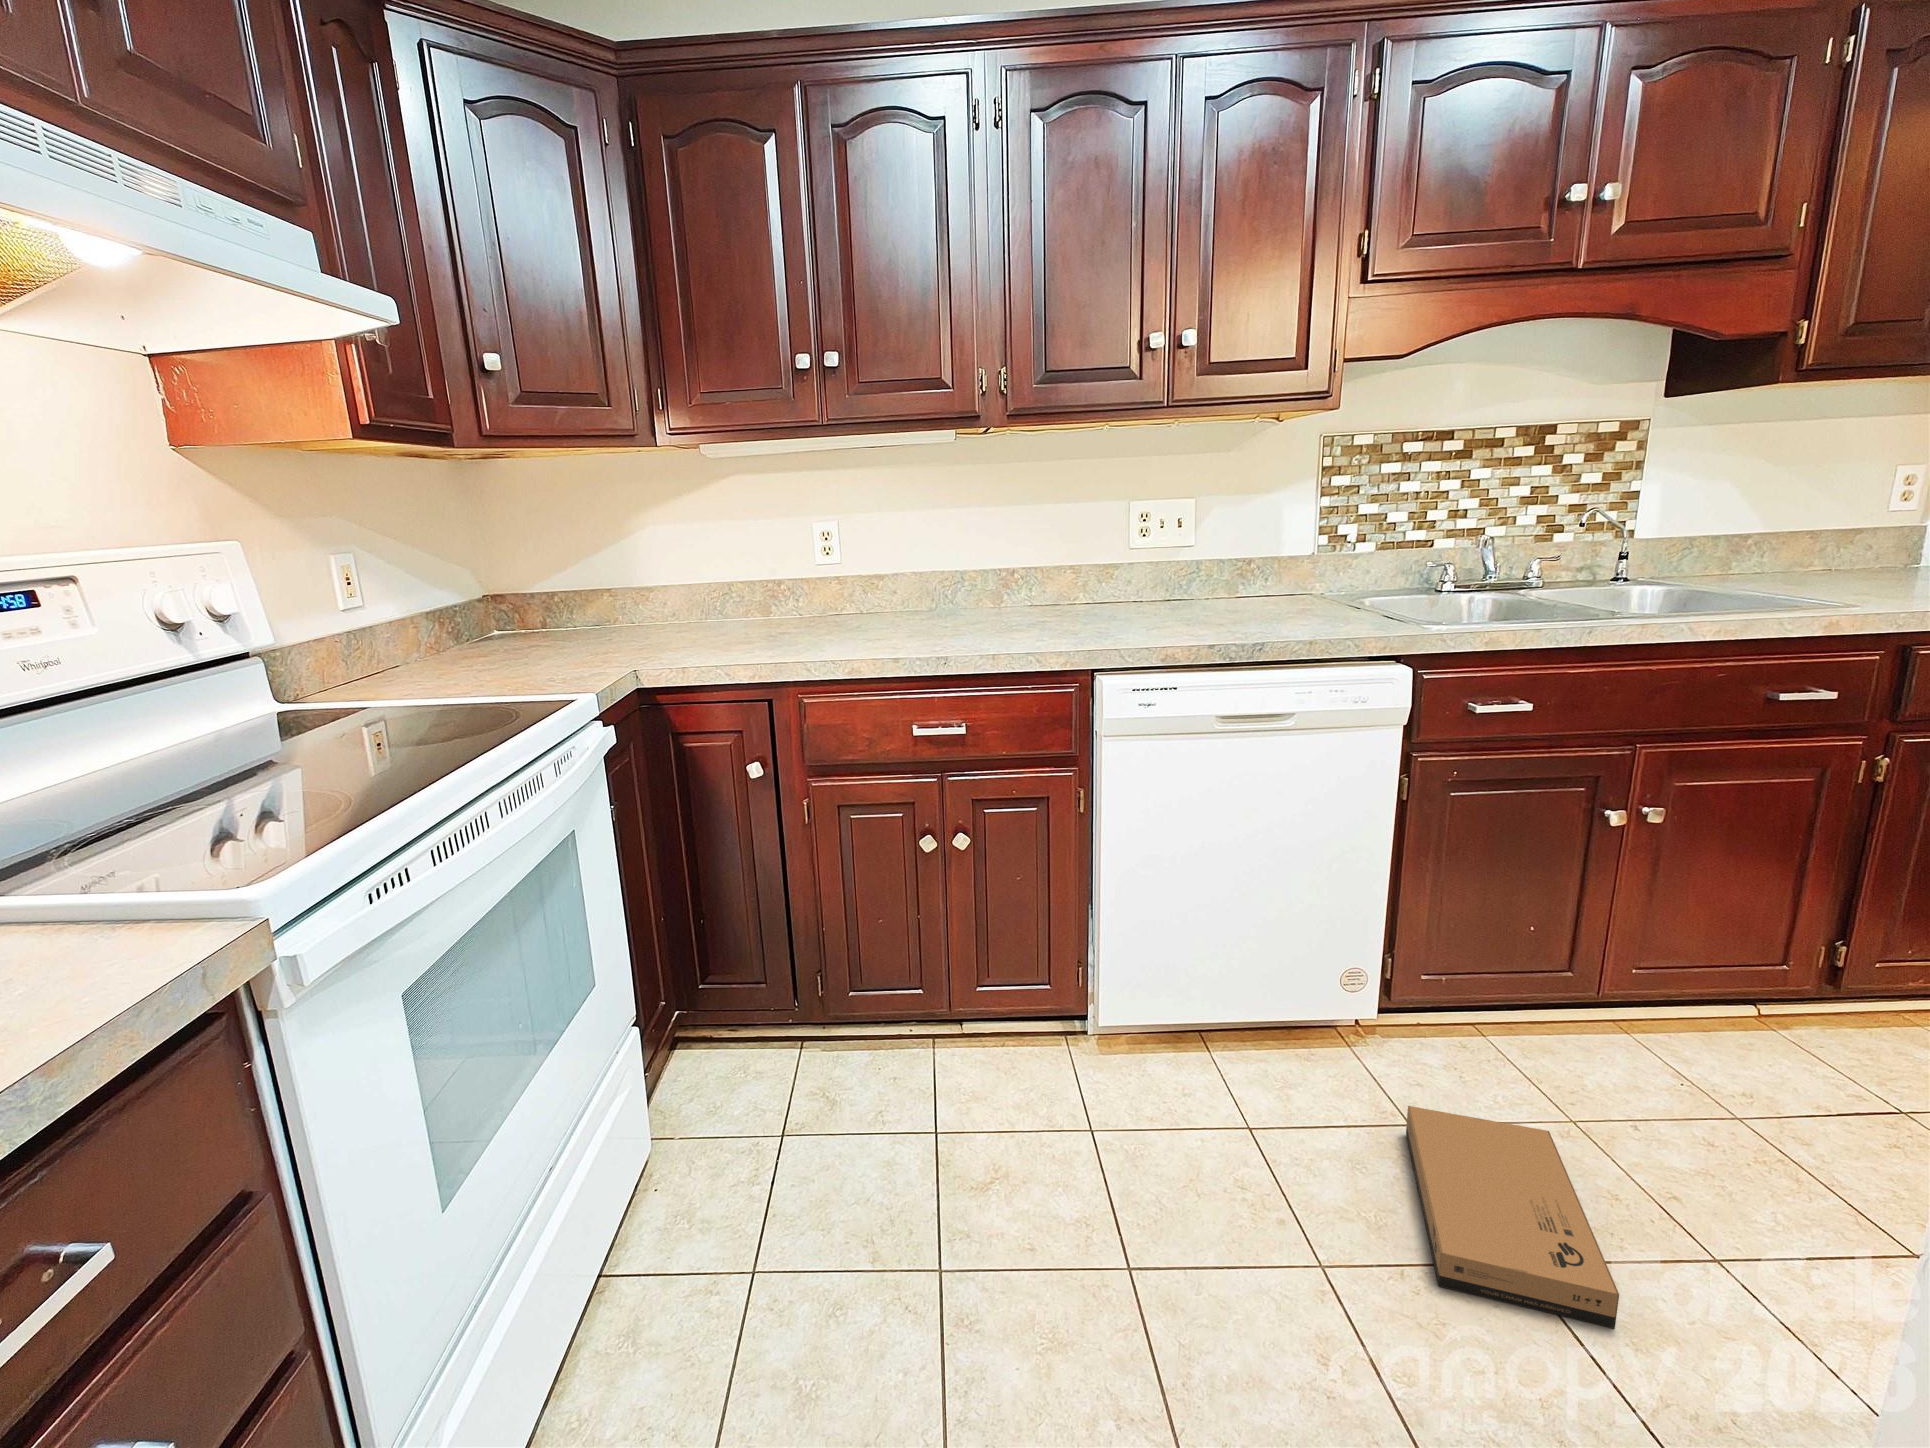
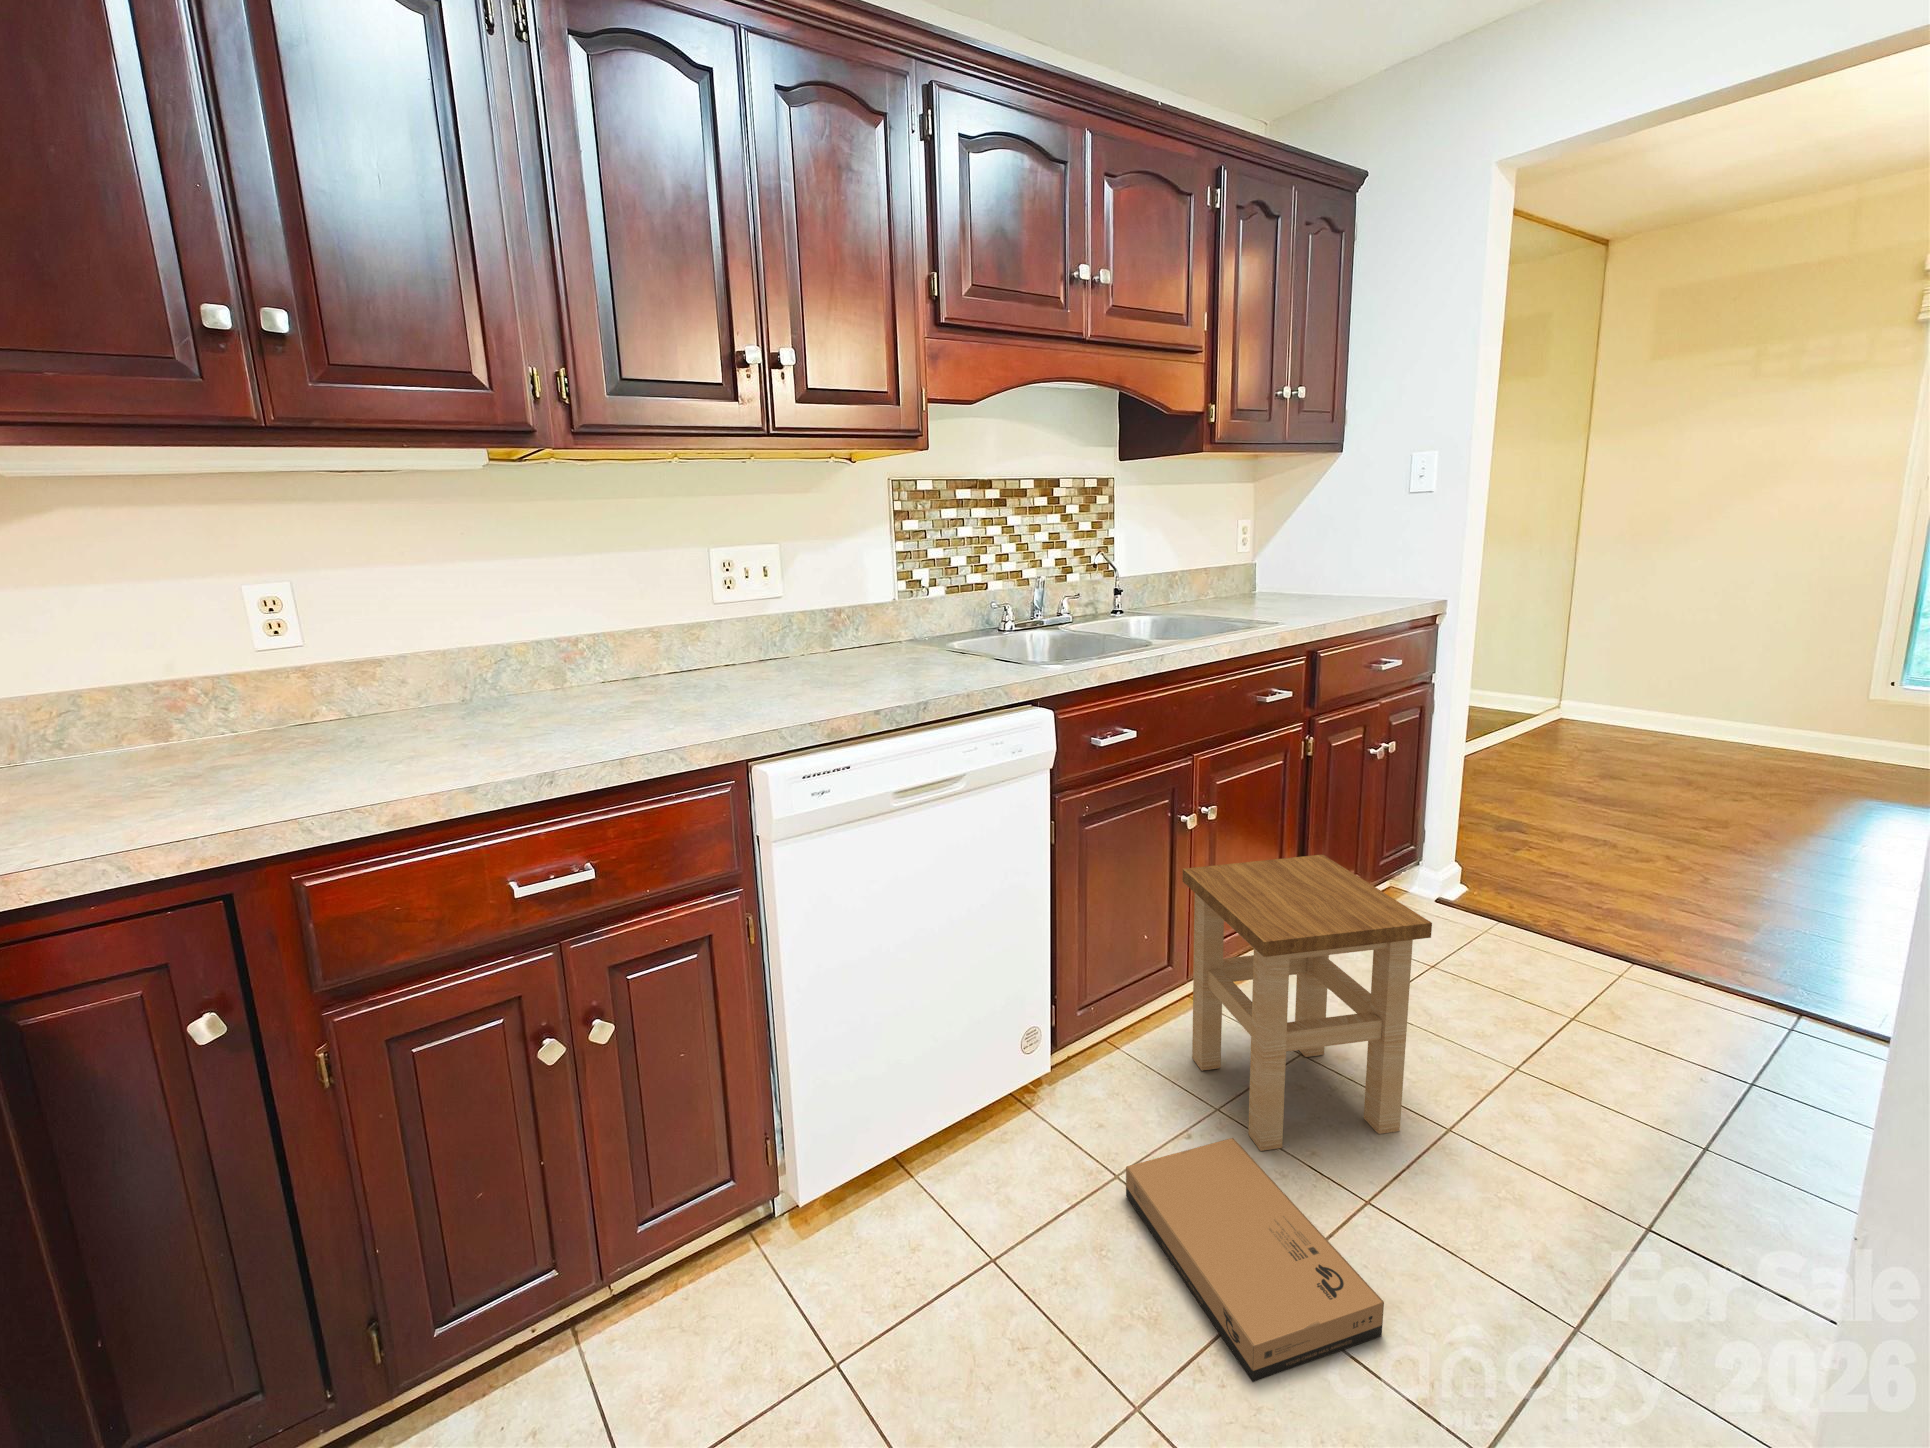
stool: none [1571,864,1885,1222] -> present [1183,855,1432,1151]

